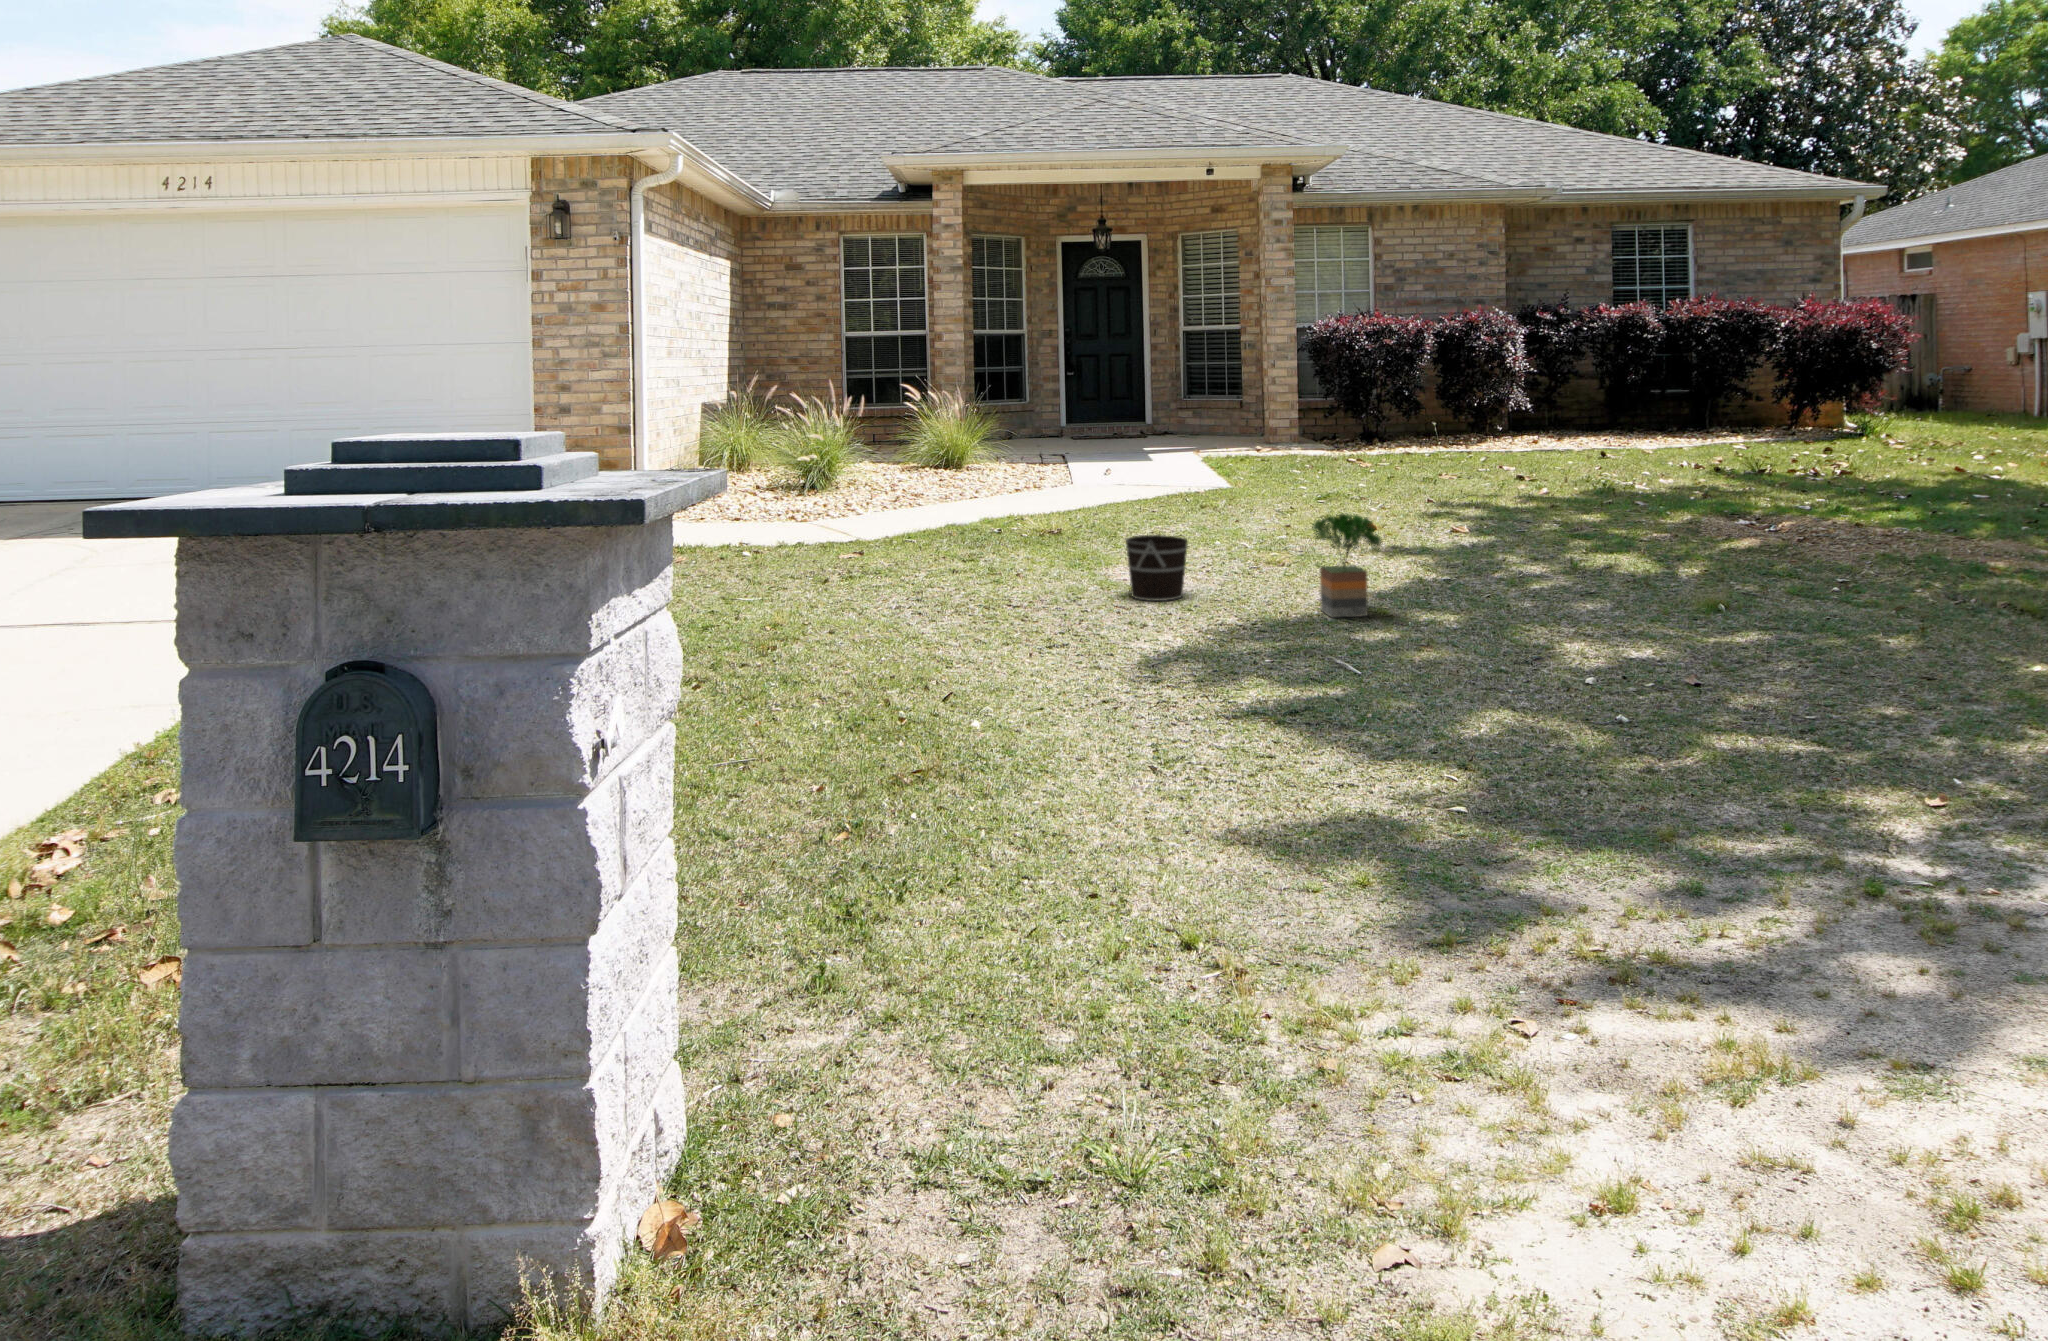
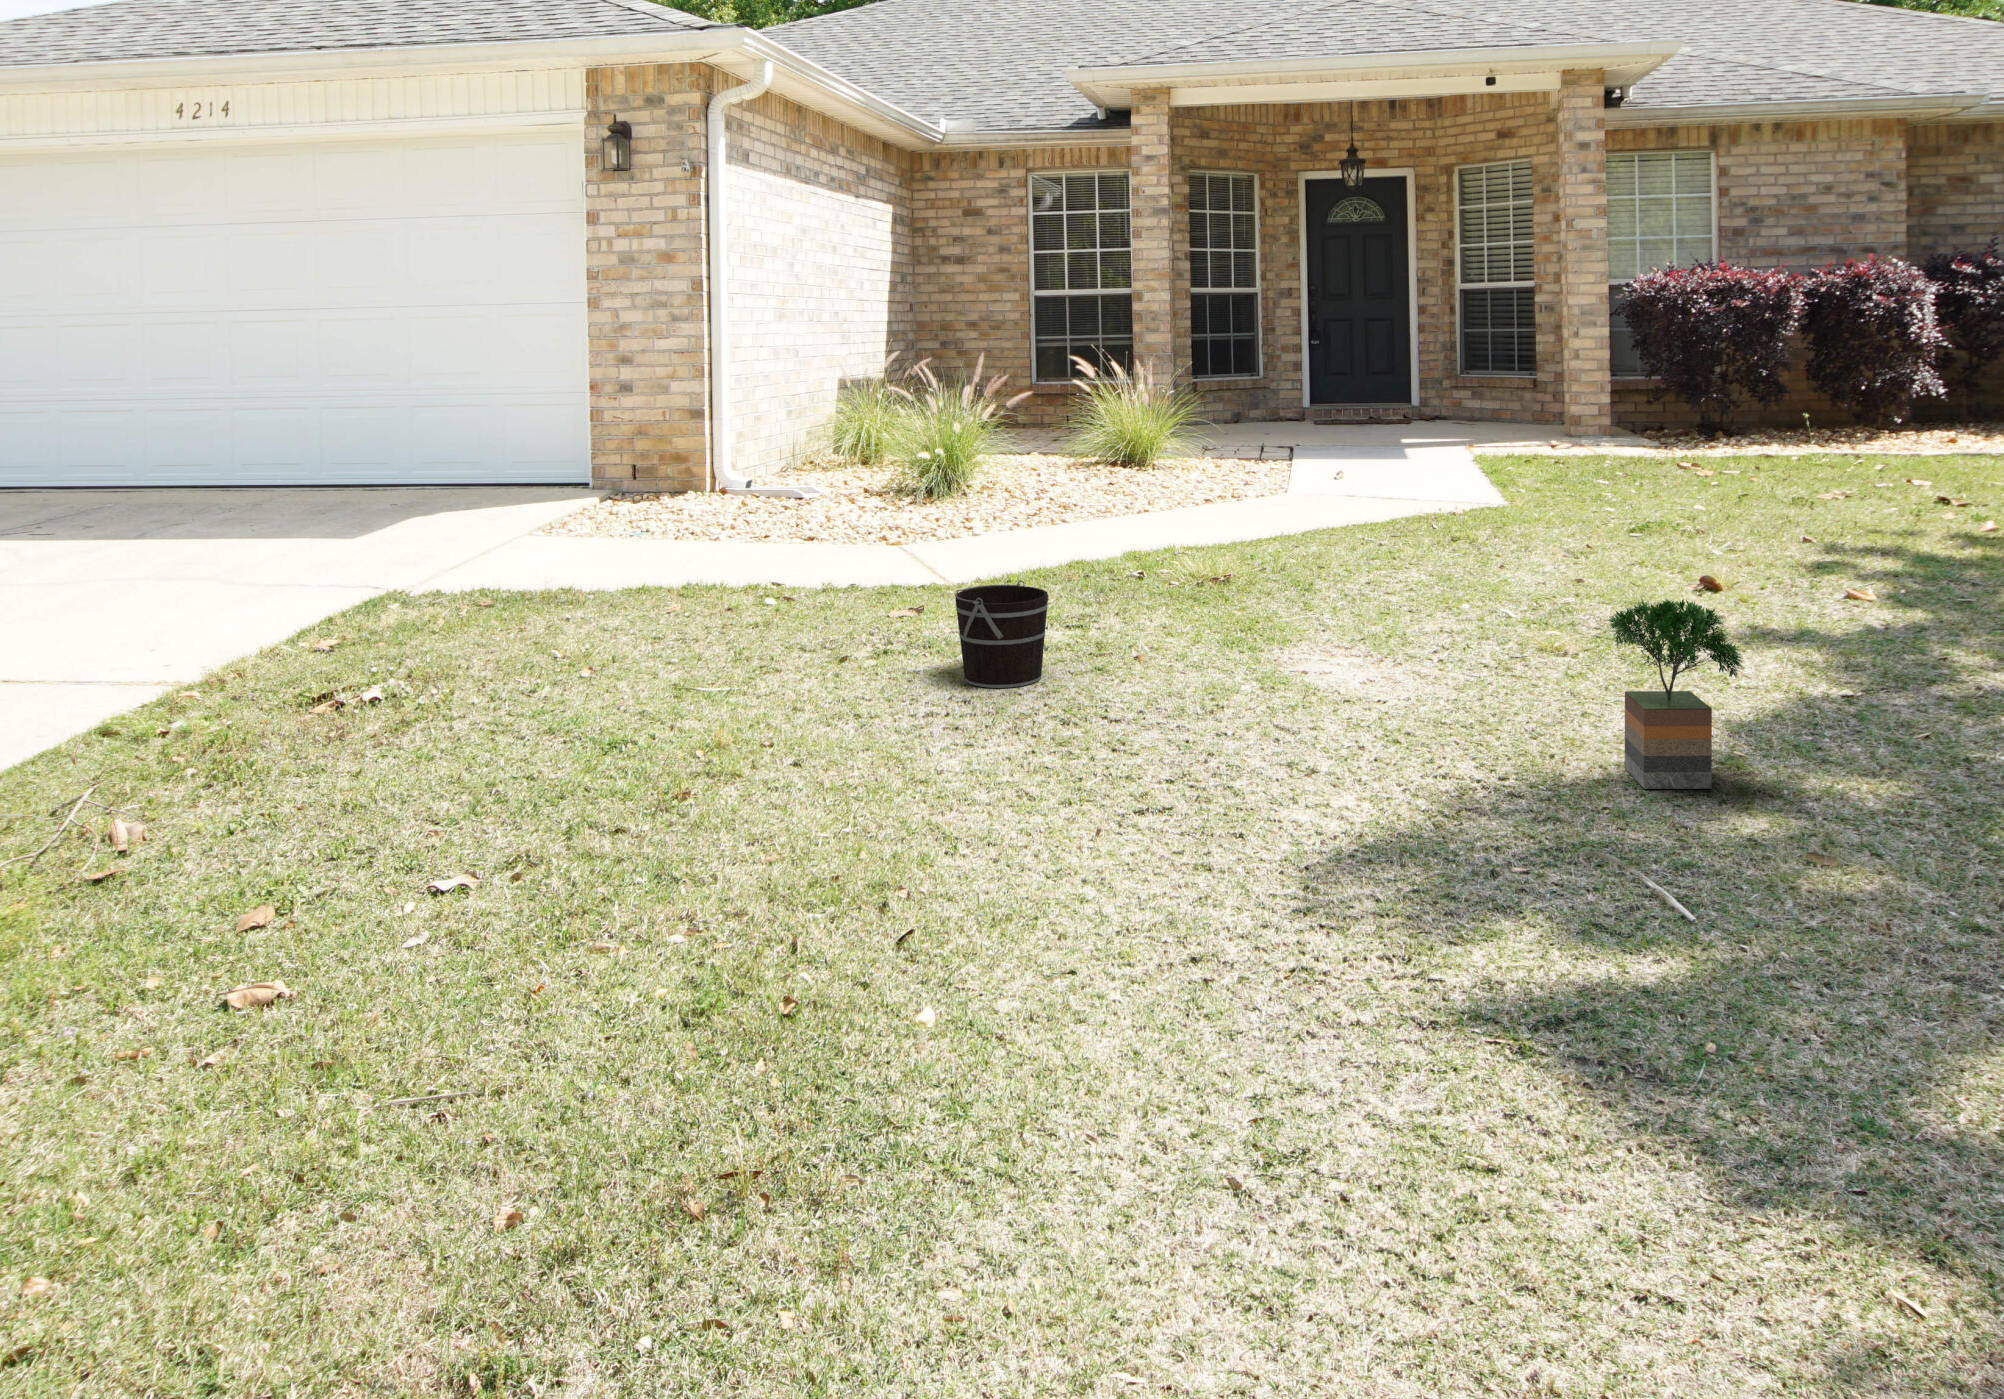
bucket: present [1125,534,1188,601] -> present [955,581,1048,688]

